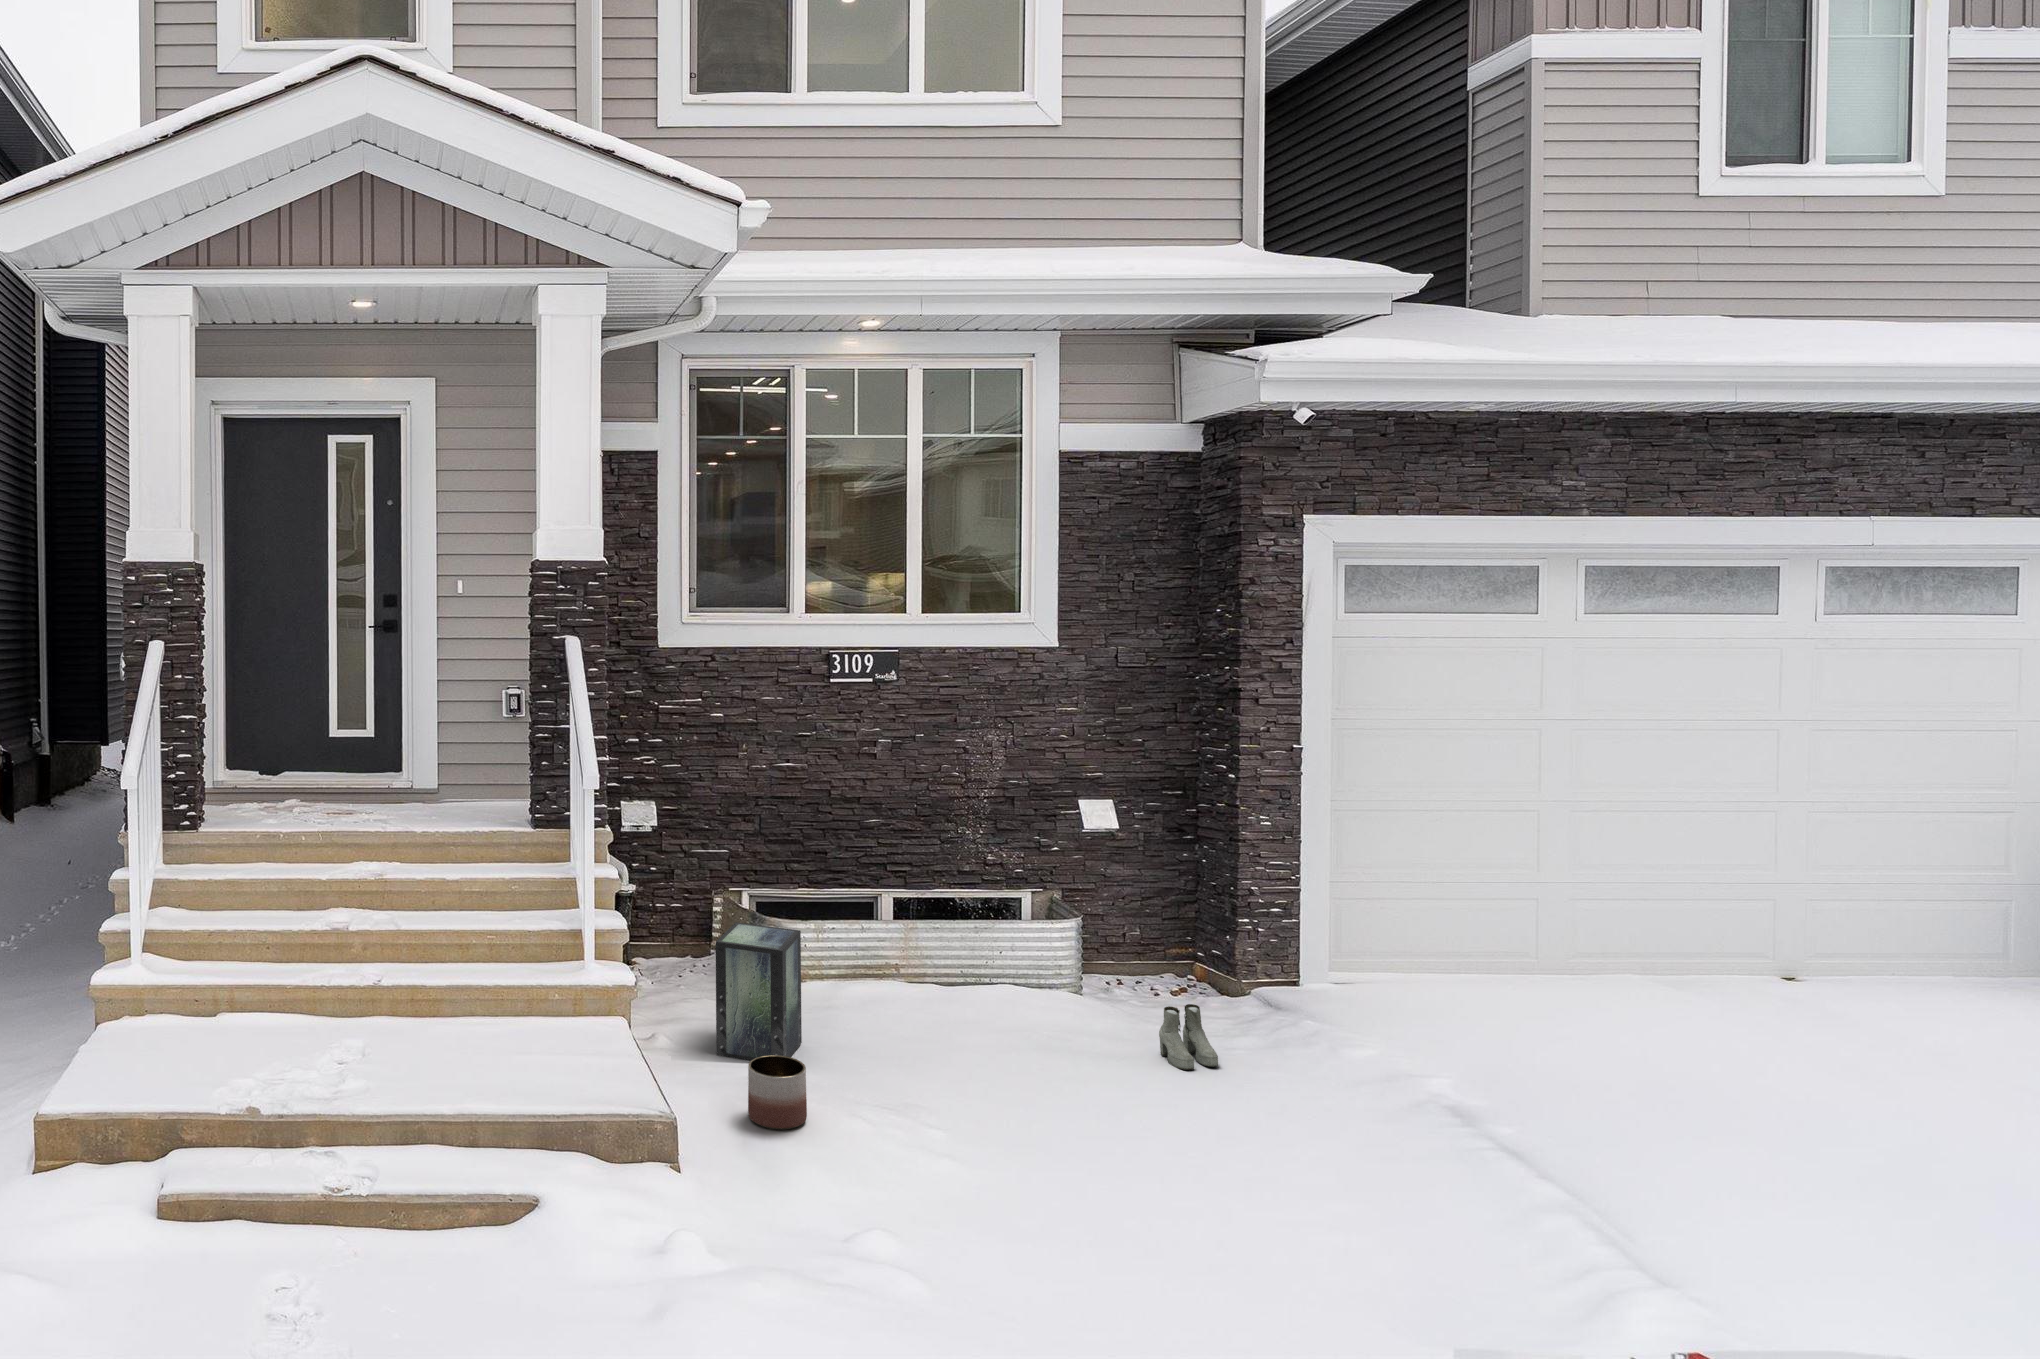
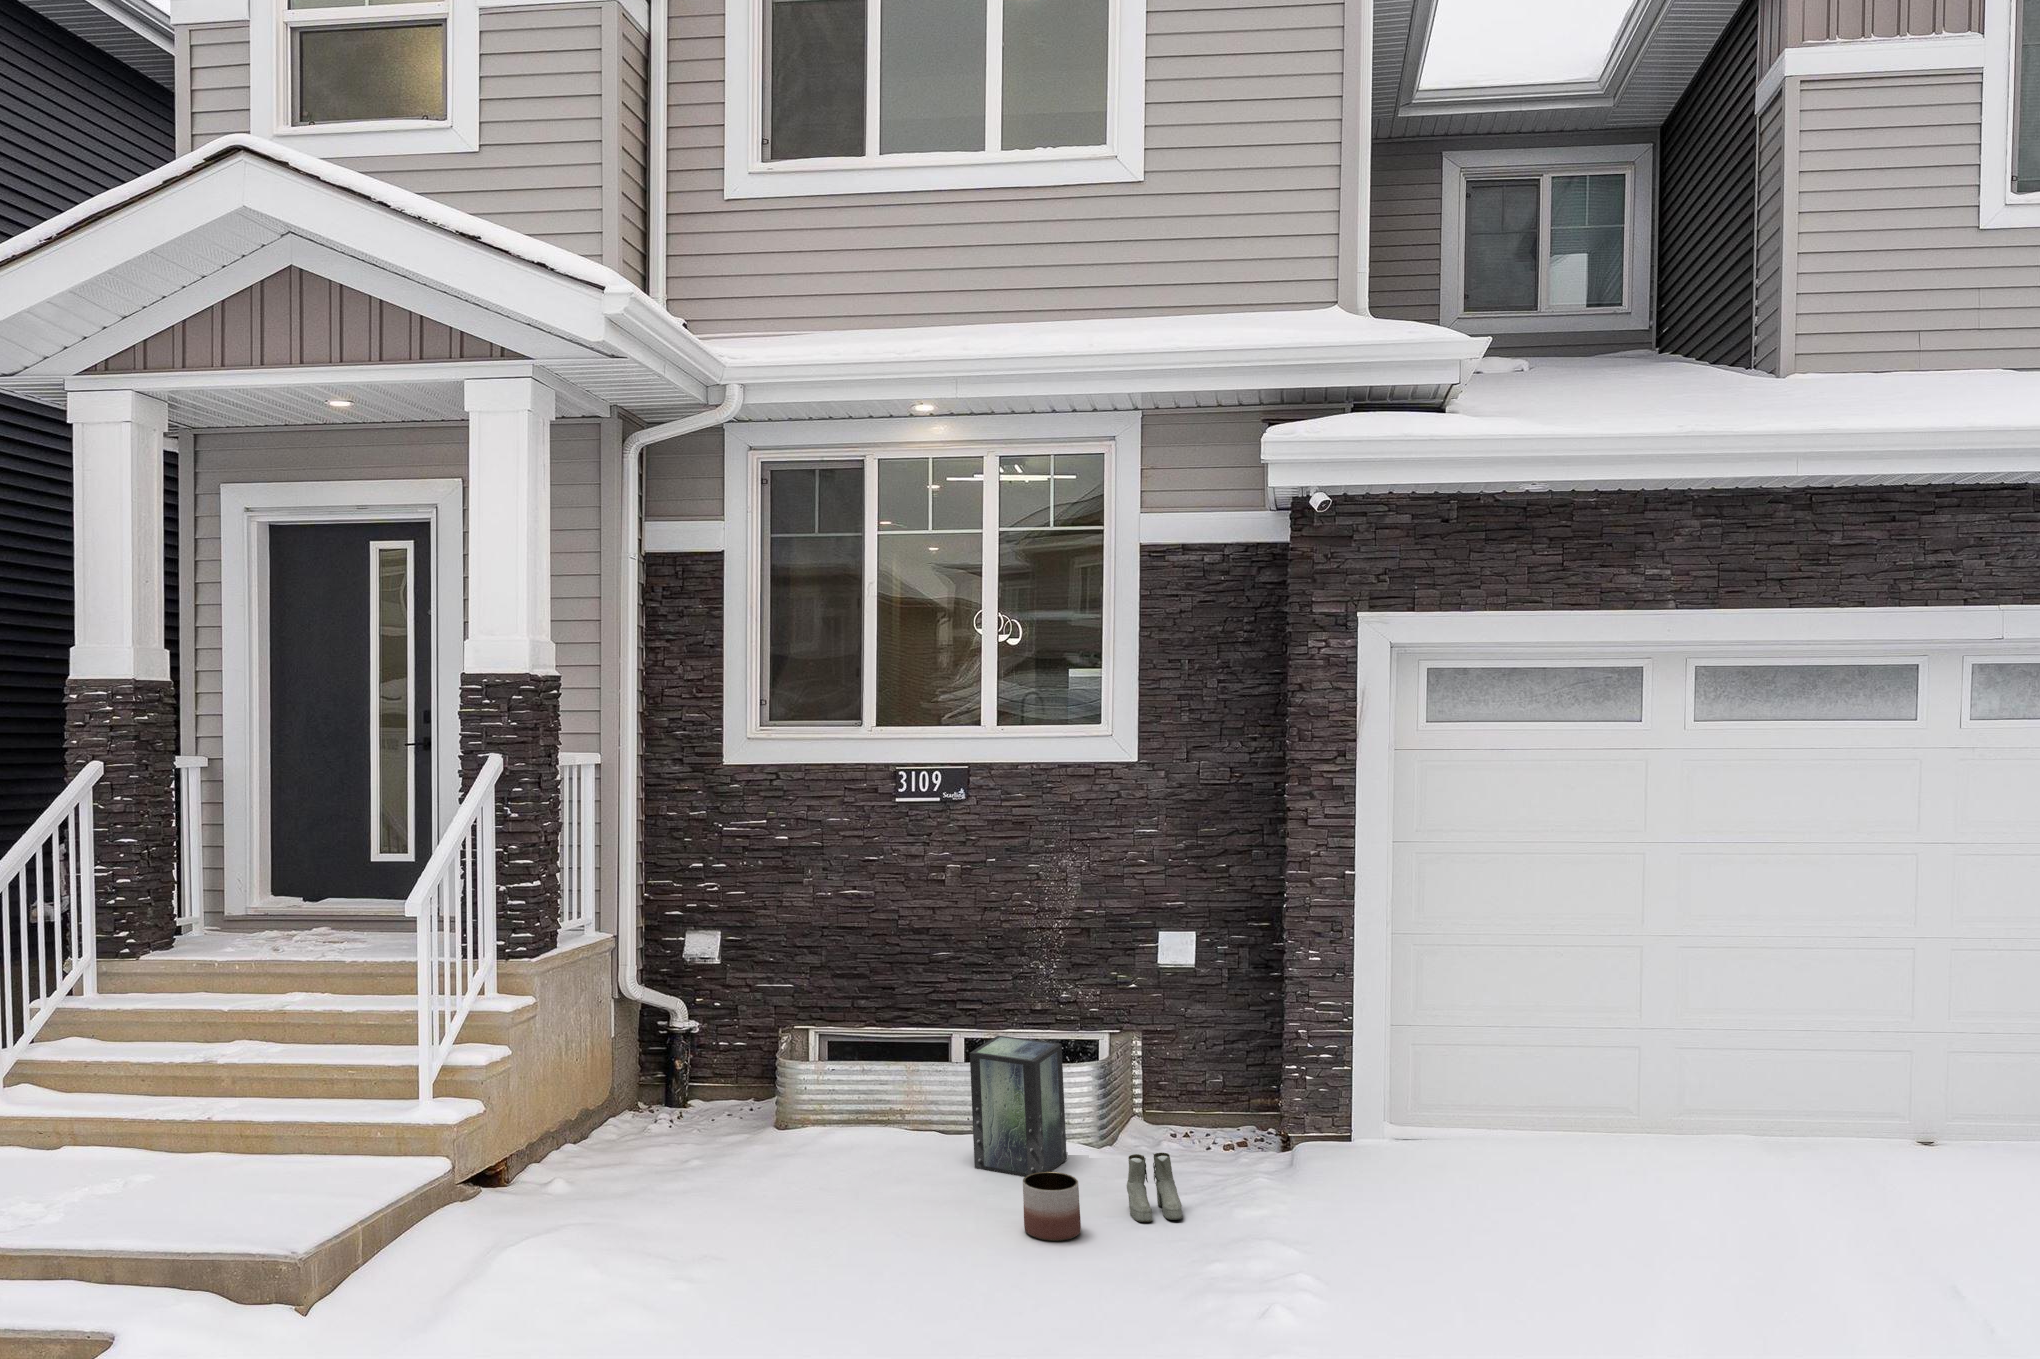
storage box: present [716,922,802,1061] -> present [970,1035,1067,1177]
planter: present [748,1055,807,1130] -> present [1023,1172,1081,1241]

